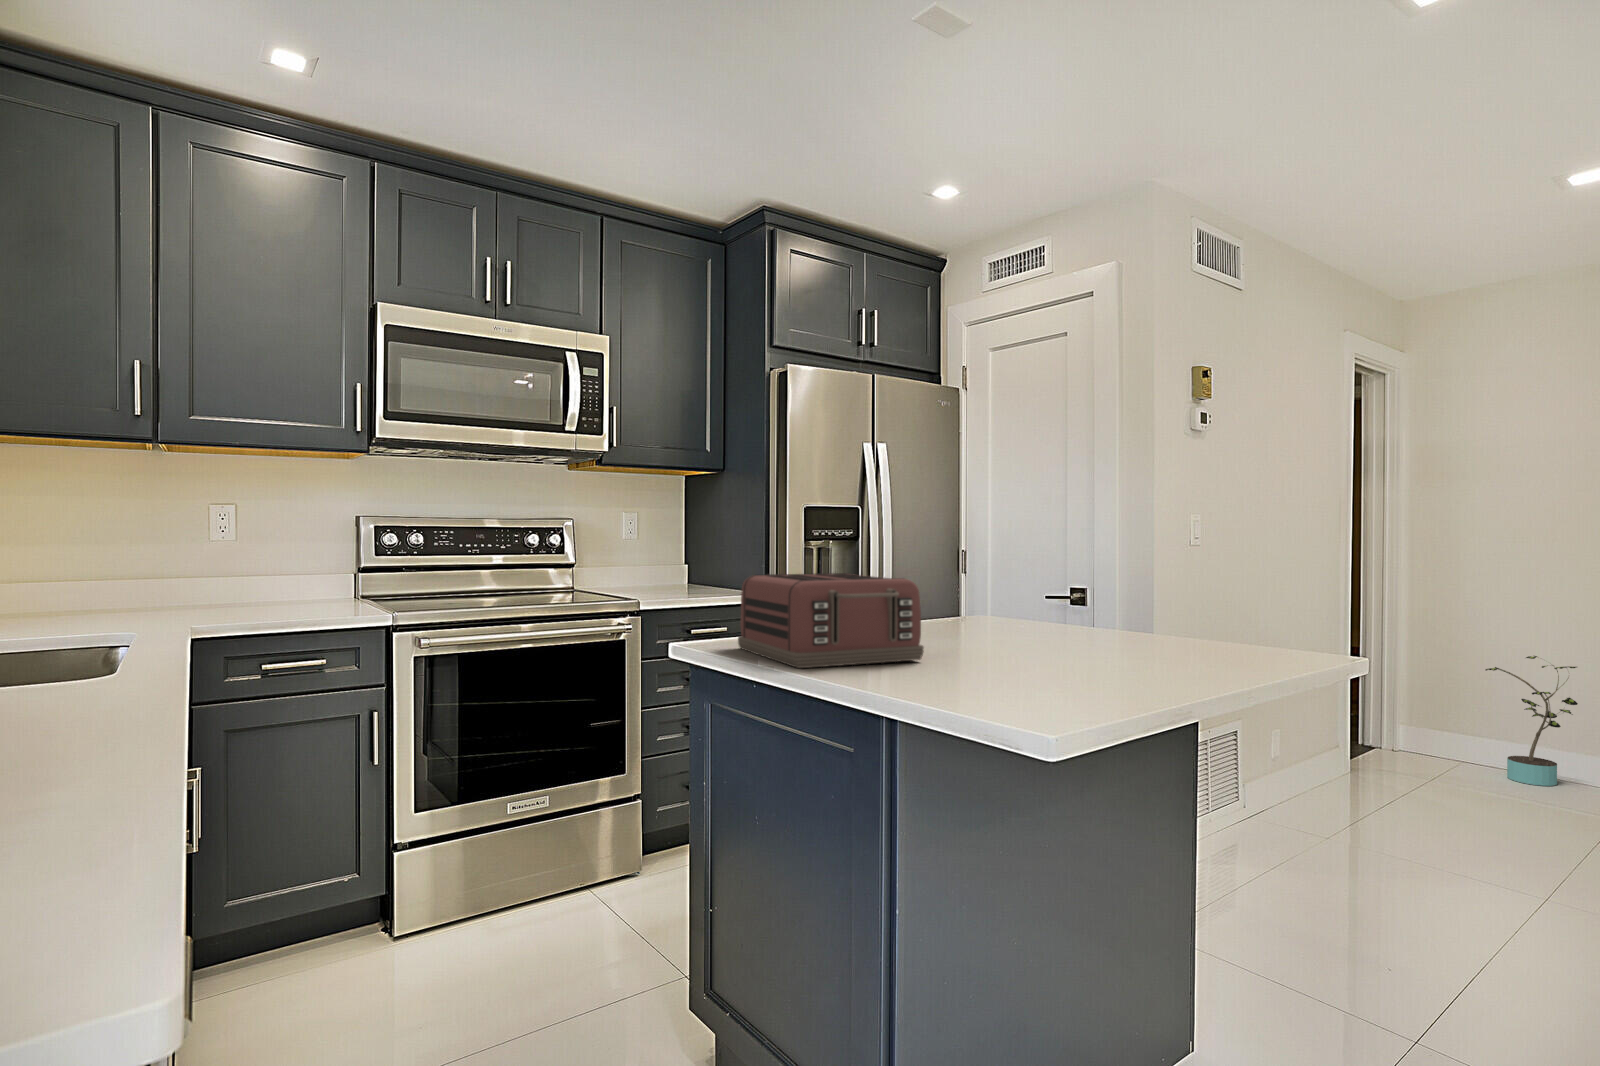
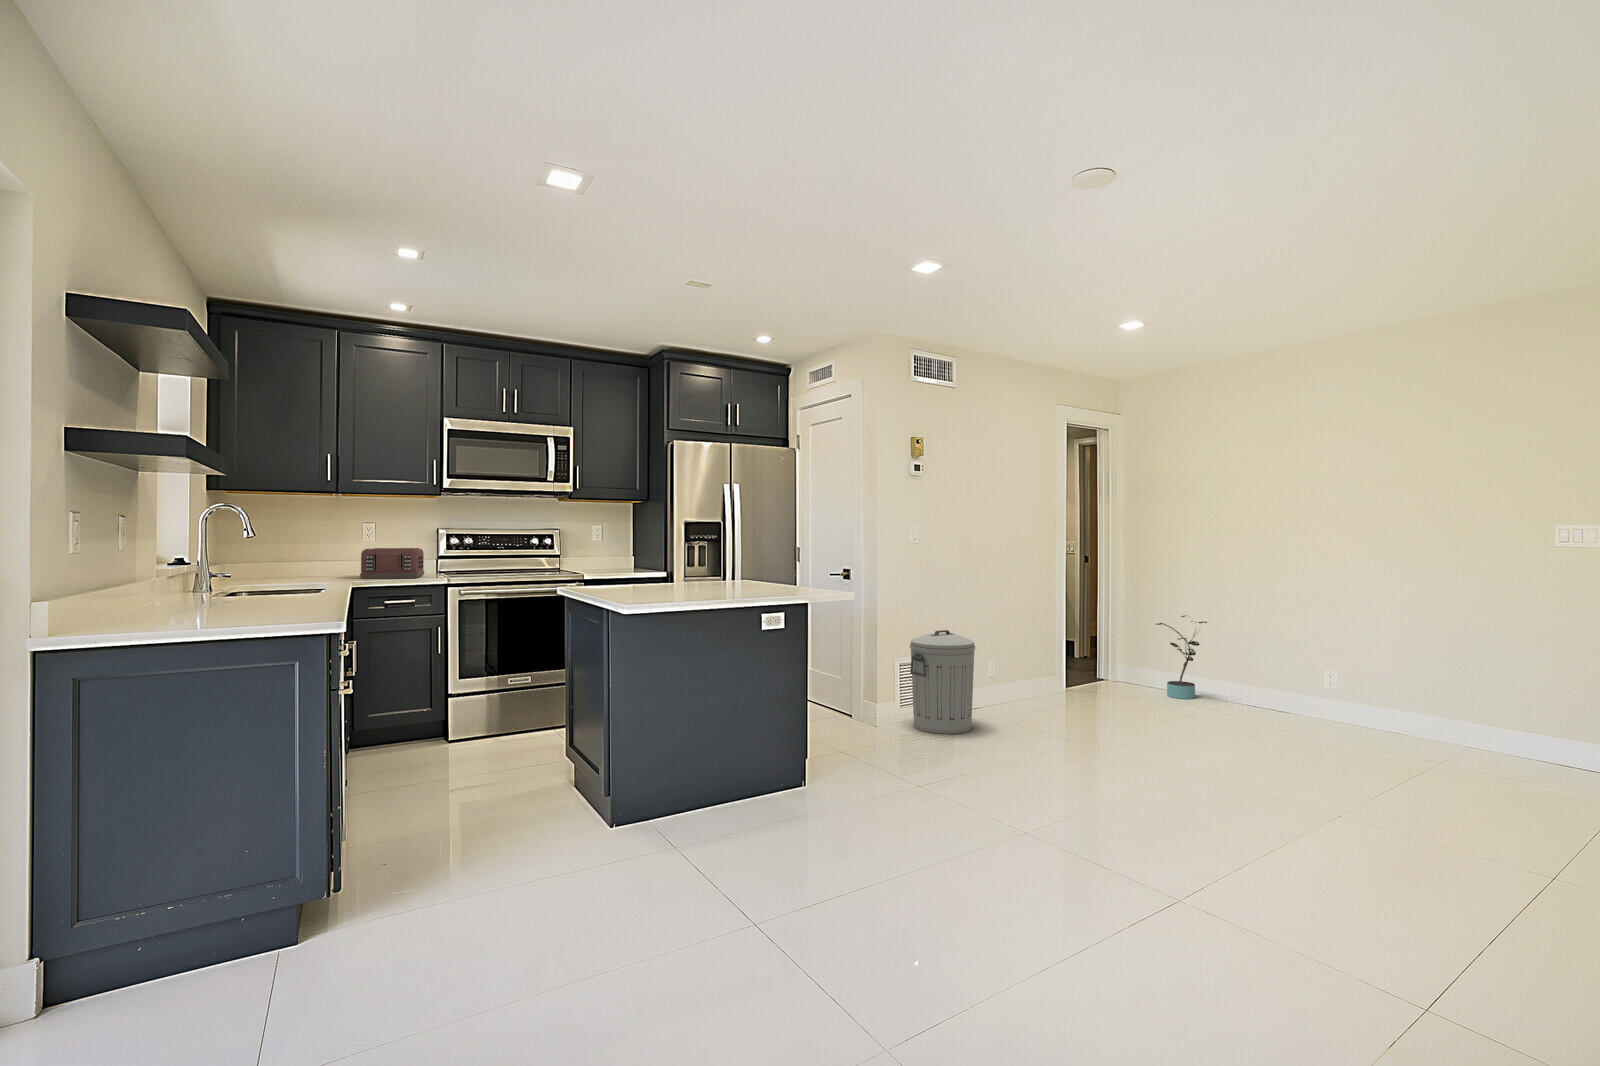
toaster: present [738,573,924,668] -> present [360,548,424,579]
trash can: none [1209,696,1335,882] -> present [910,630,975,734]

